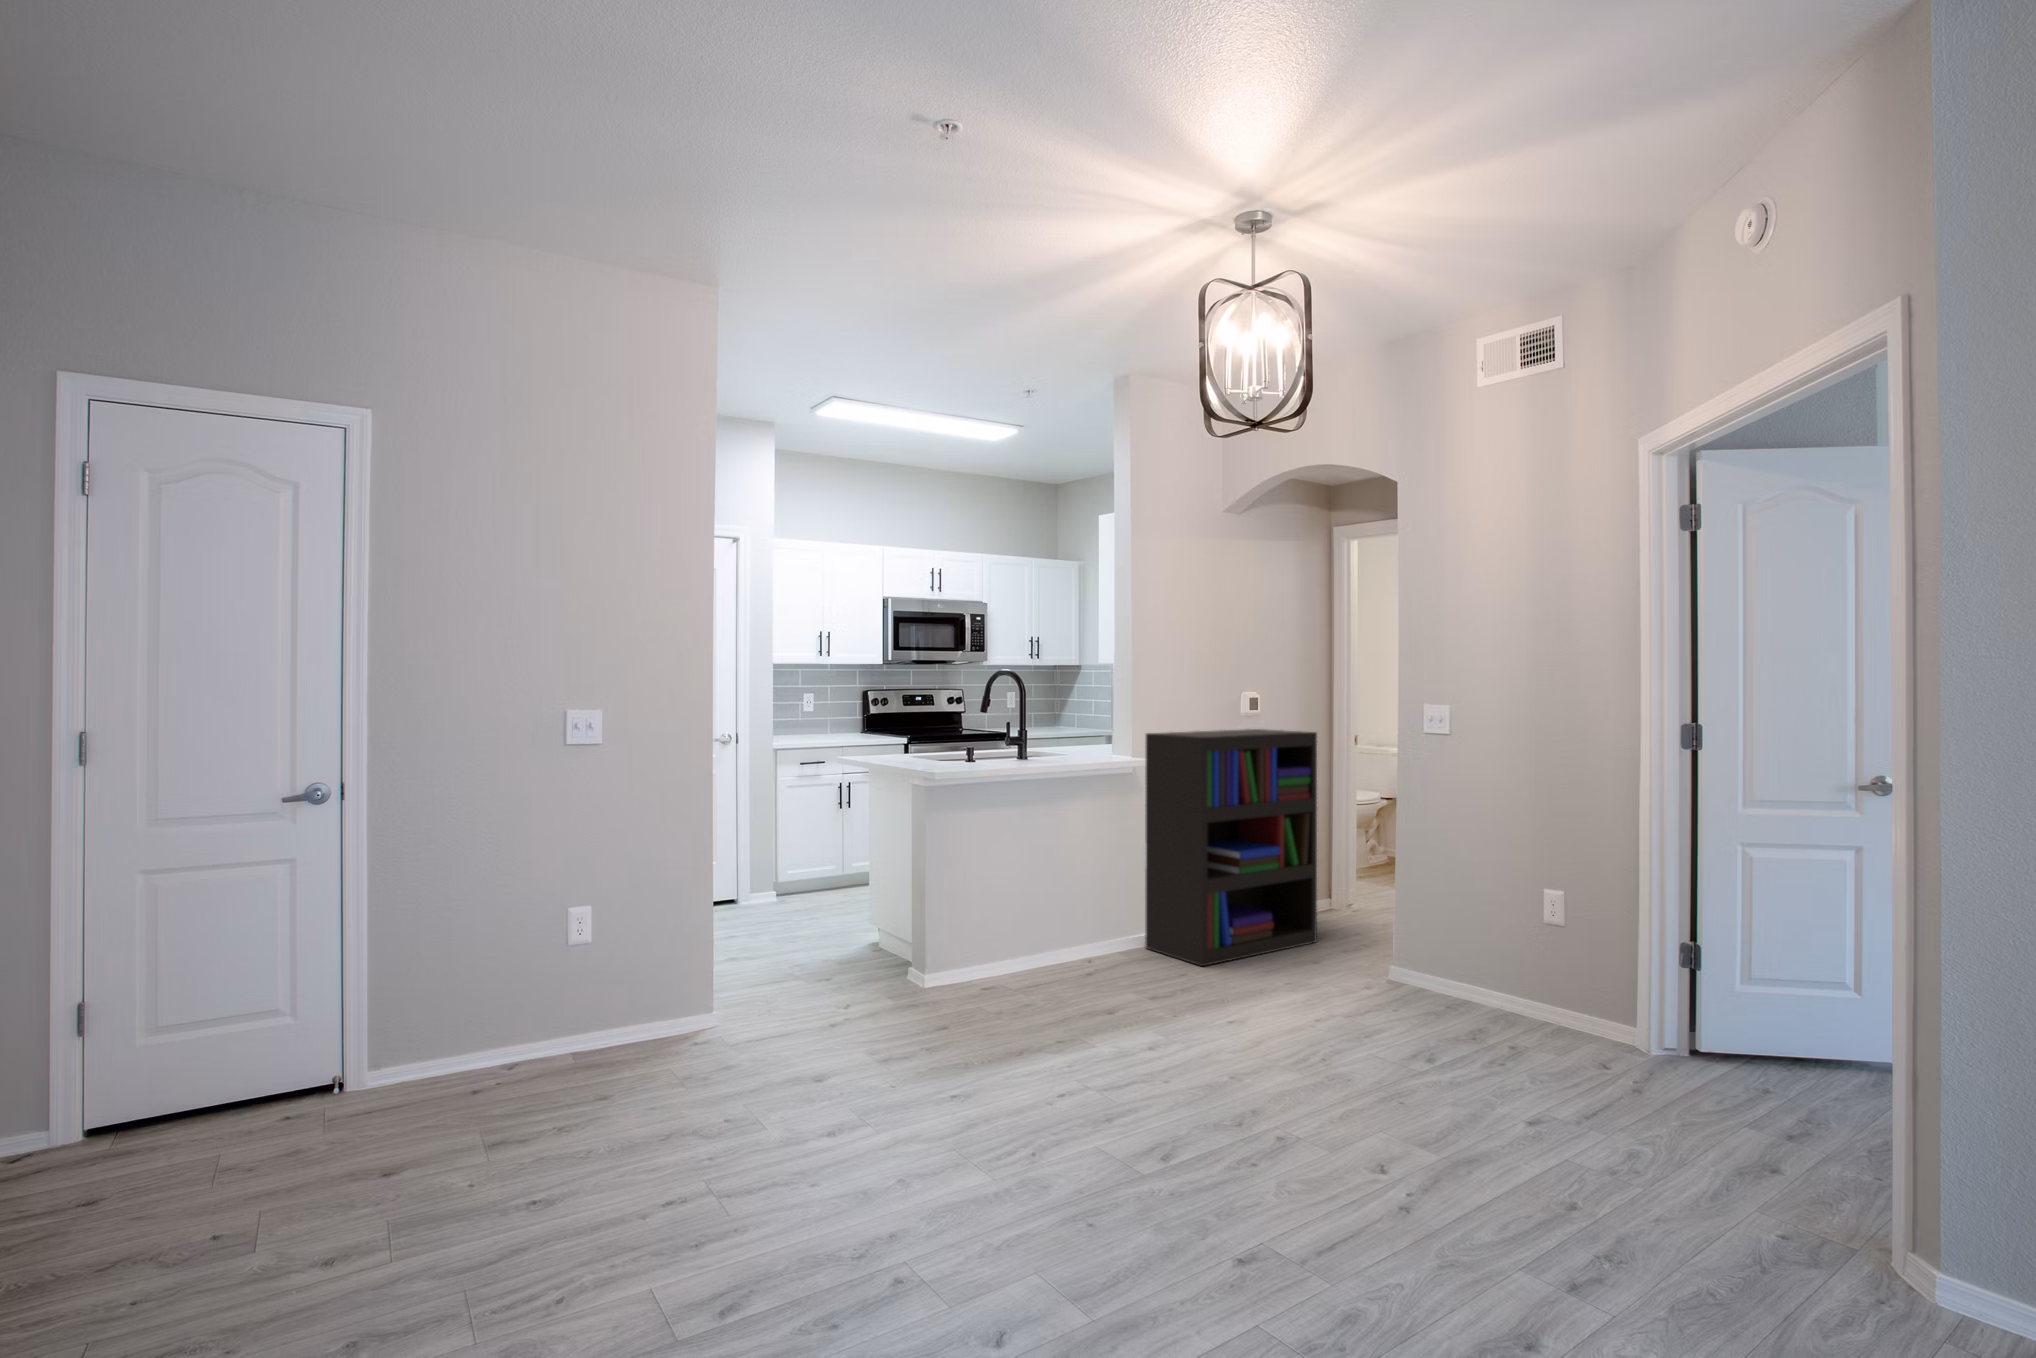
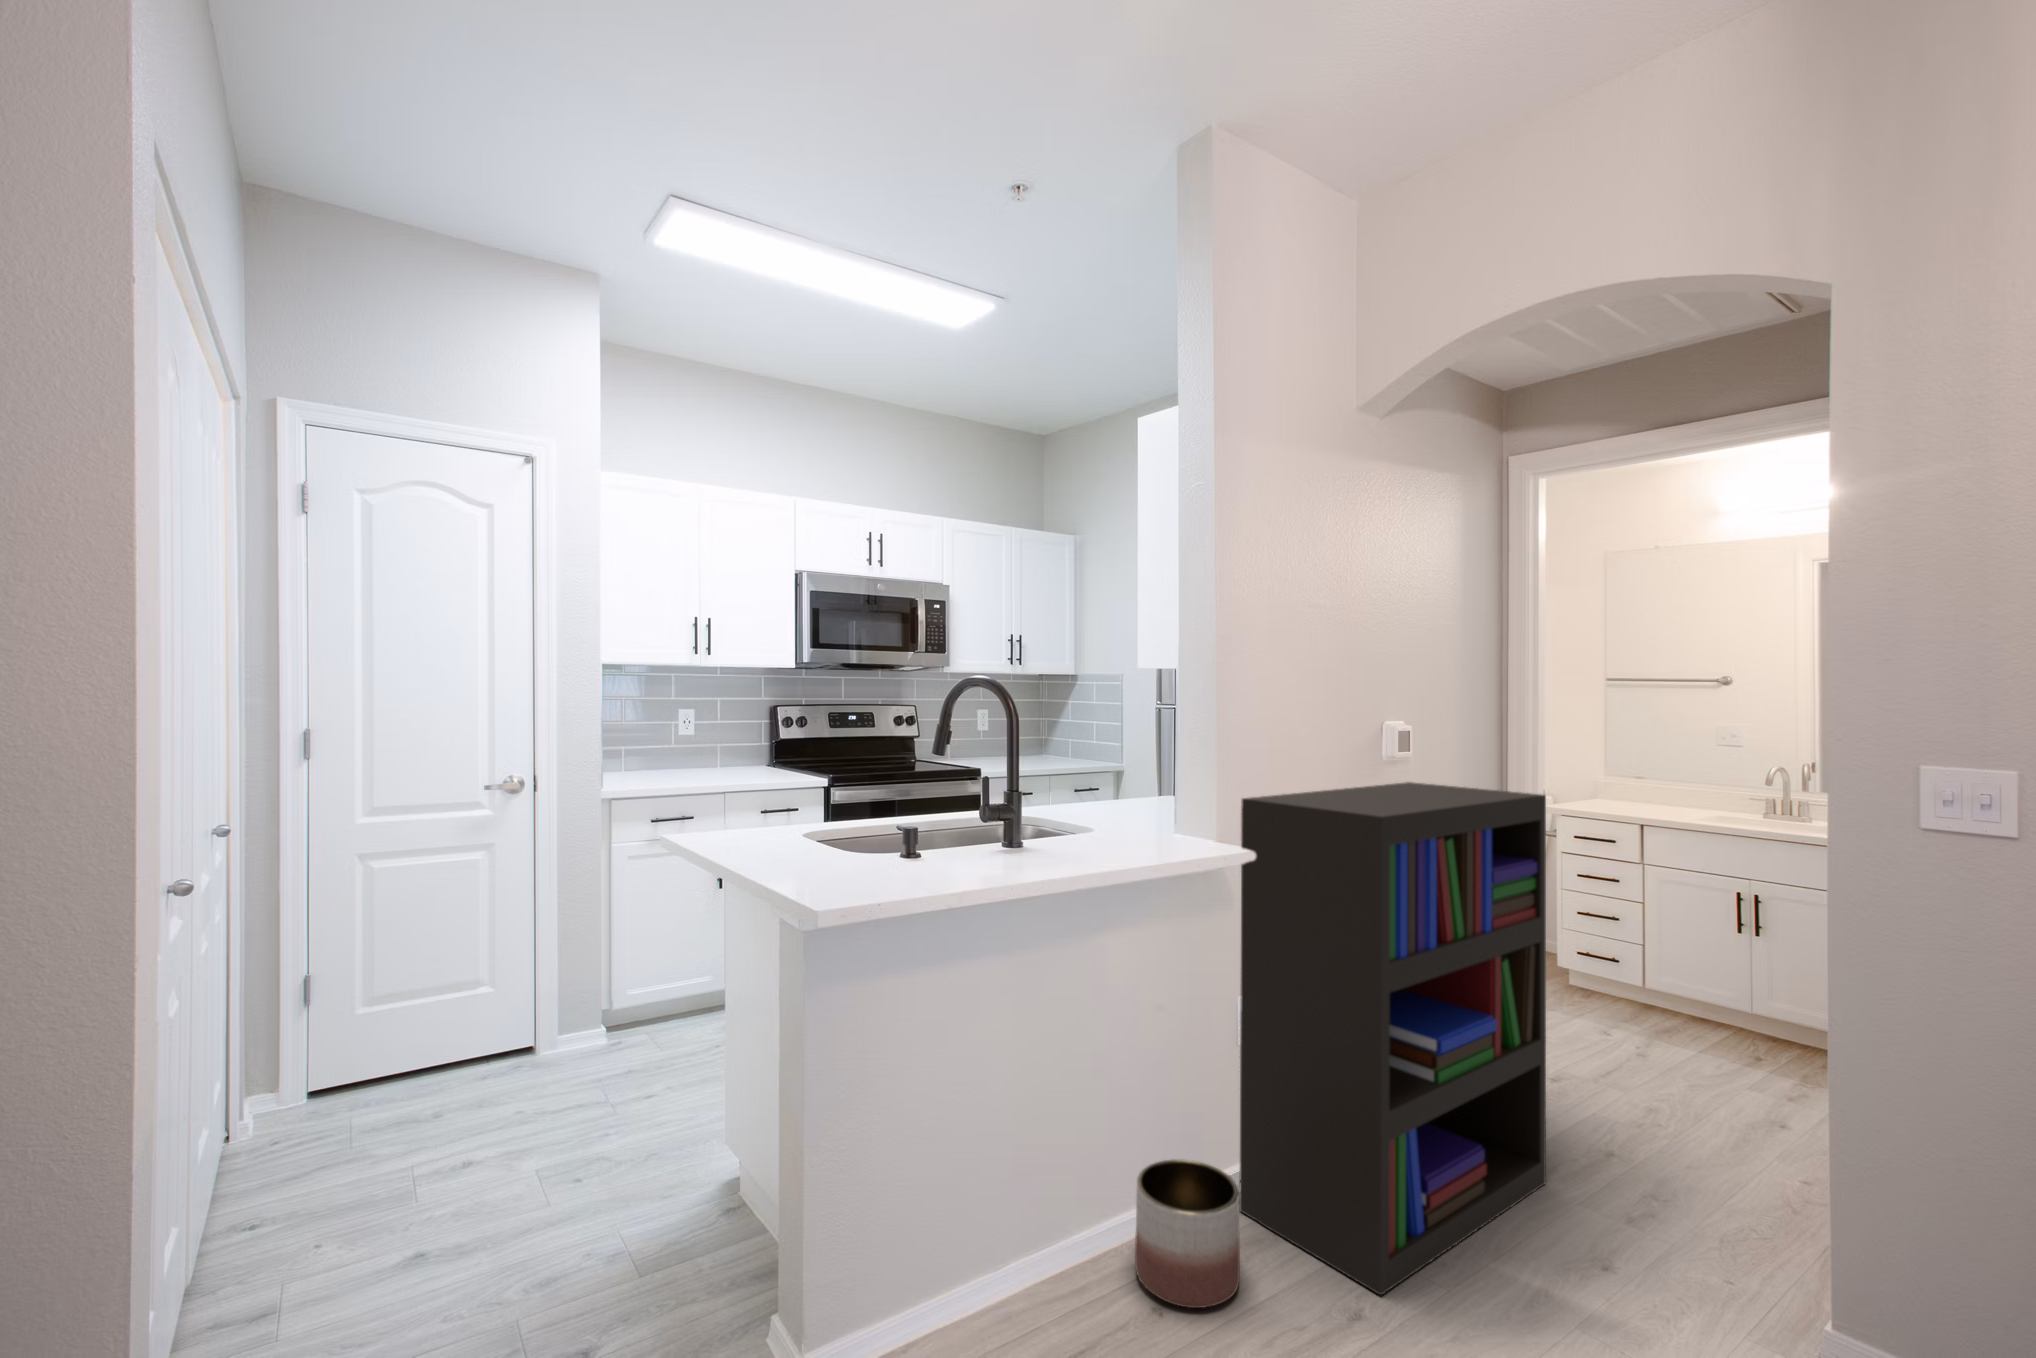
planter: none [1086,912,1136,968] -> present [1135,1159,1240,1308]

